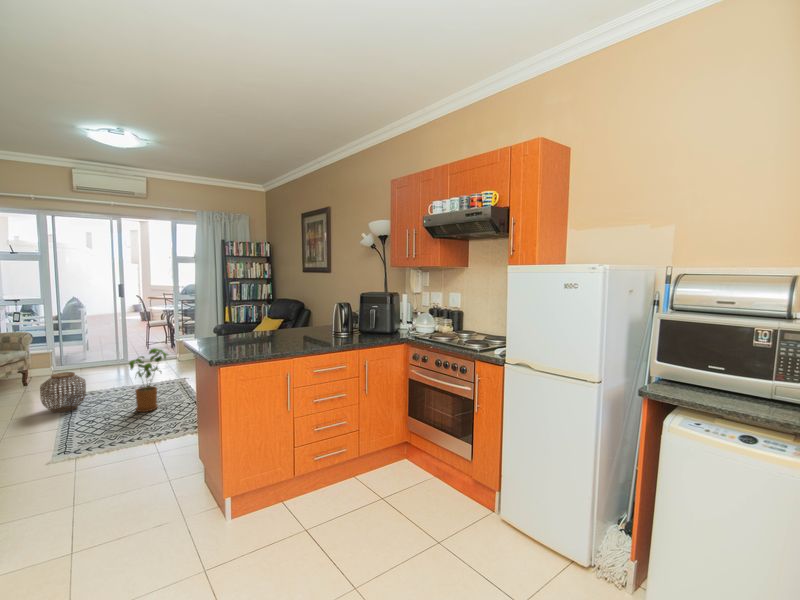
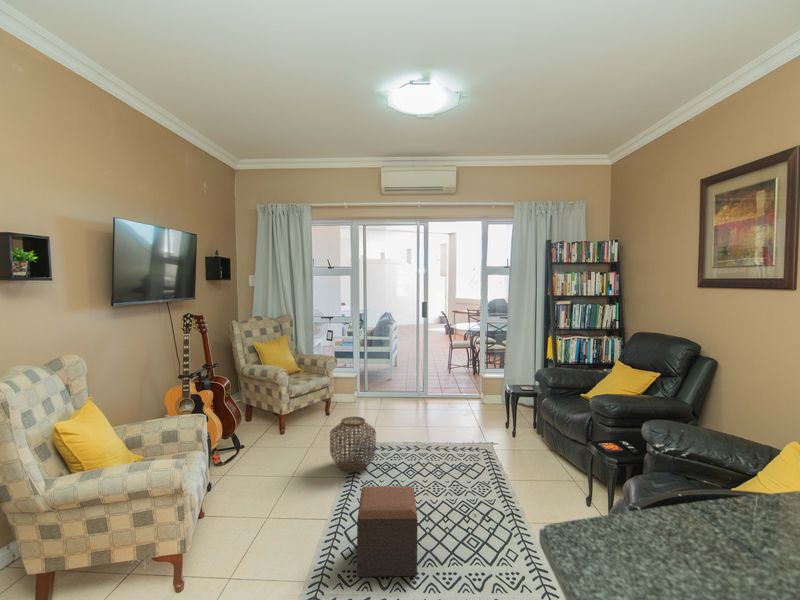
house plant: present [129,348,168,412] -> none [424,405,481,505]
footstool: none [84,396,130,449] -> present [357,486,418,577]

